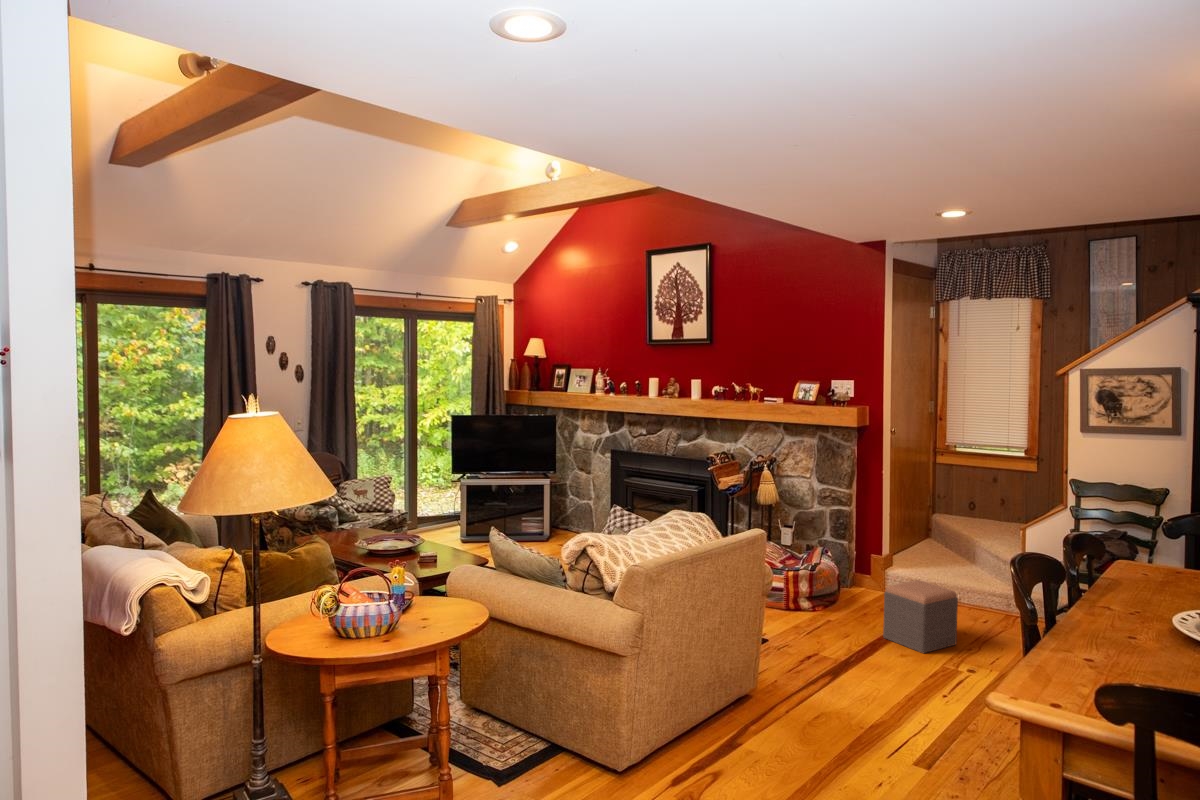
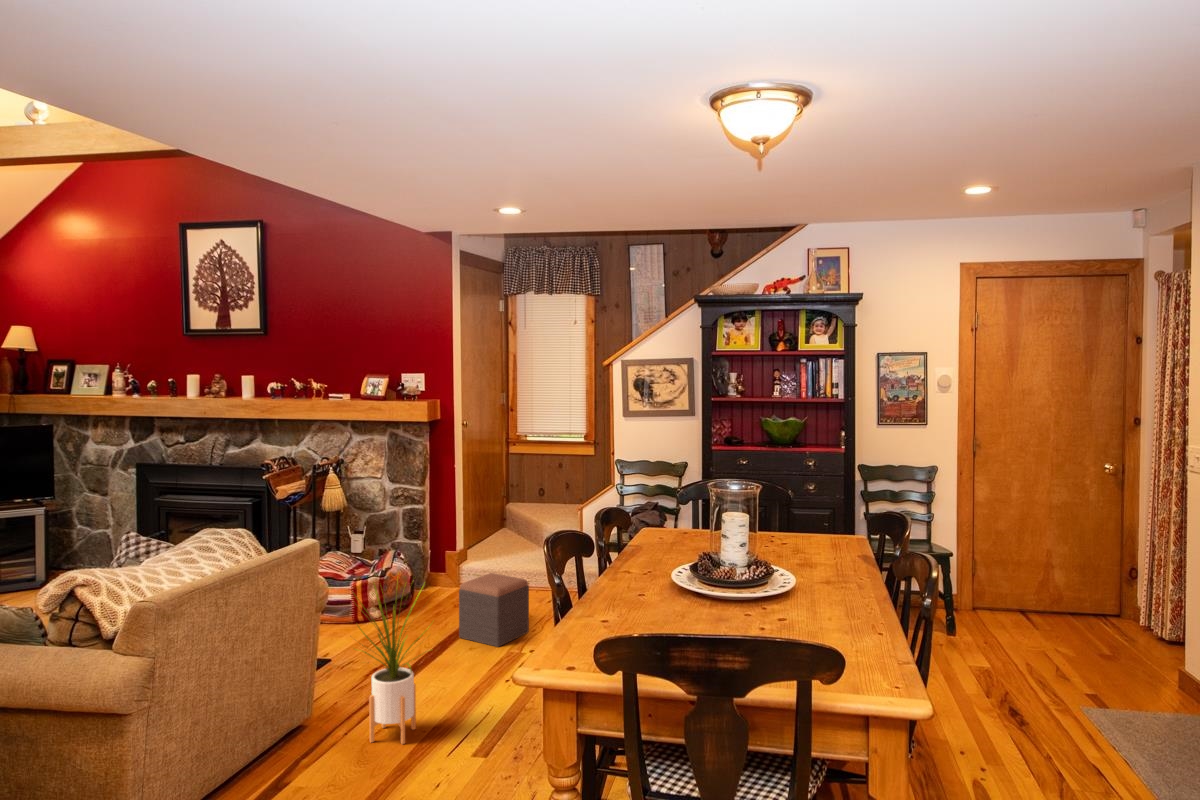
house plant: none [784,567,866,724] -> present [358,585,429,744]

